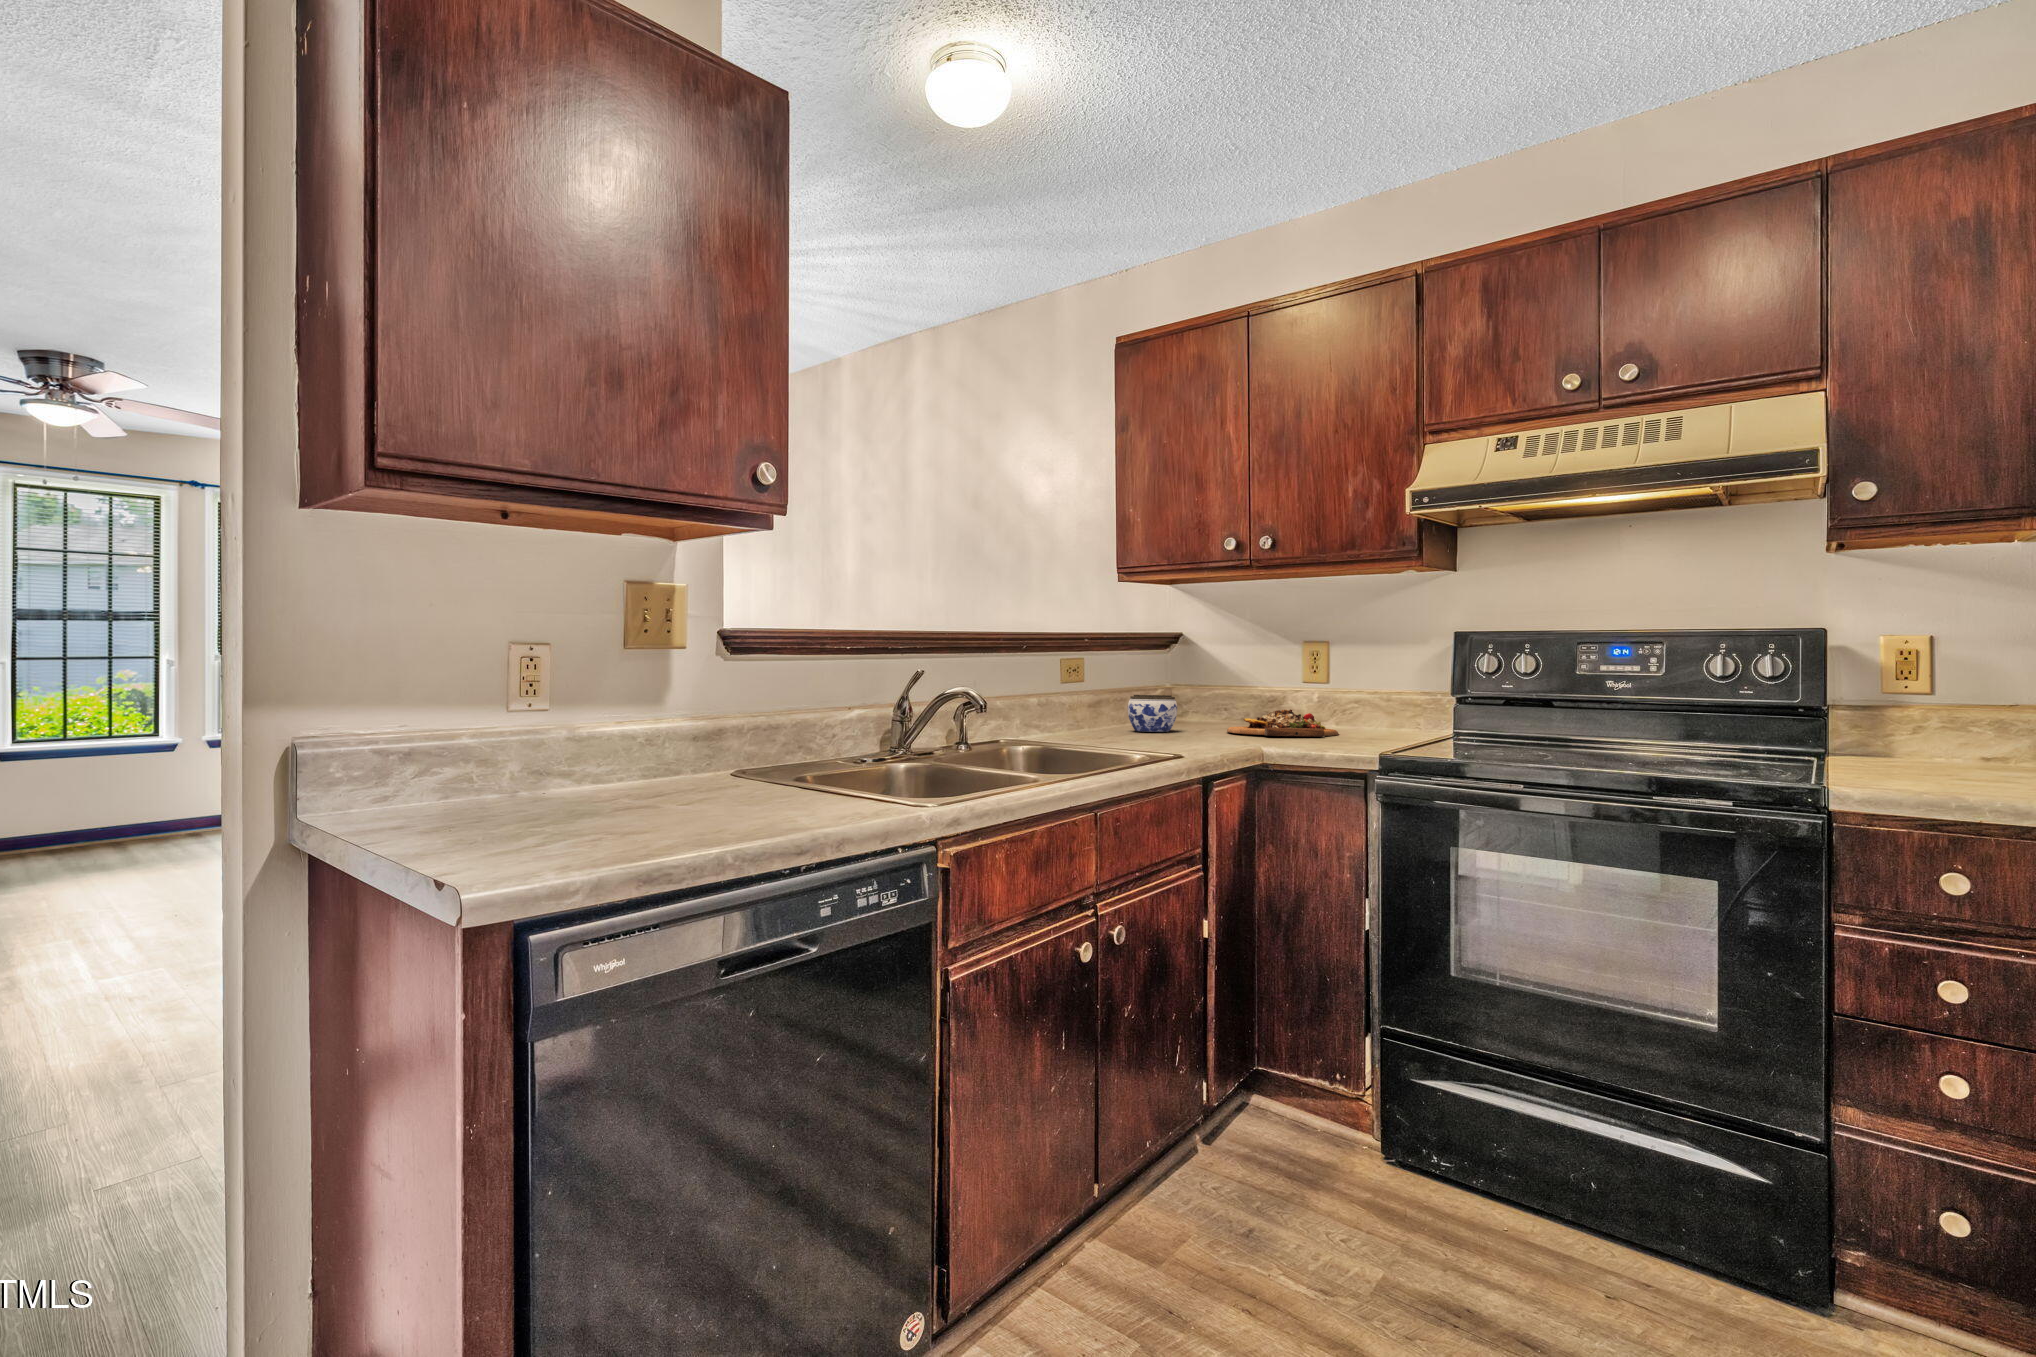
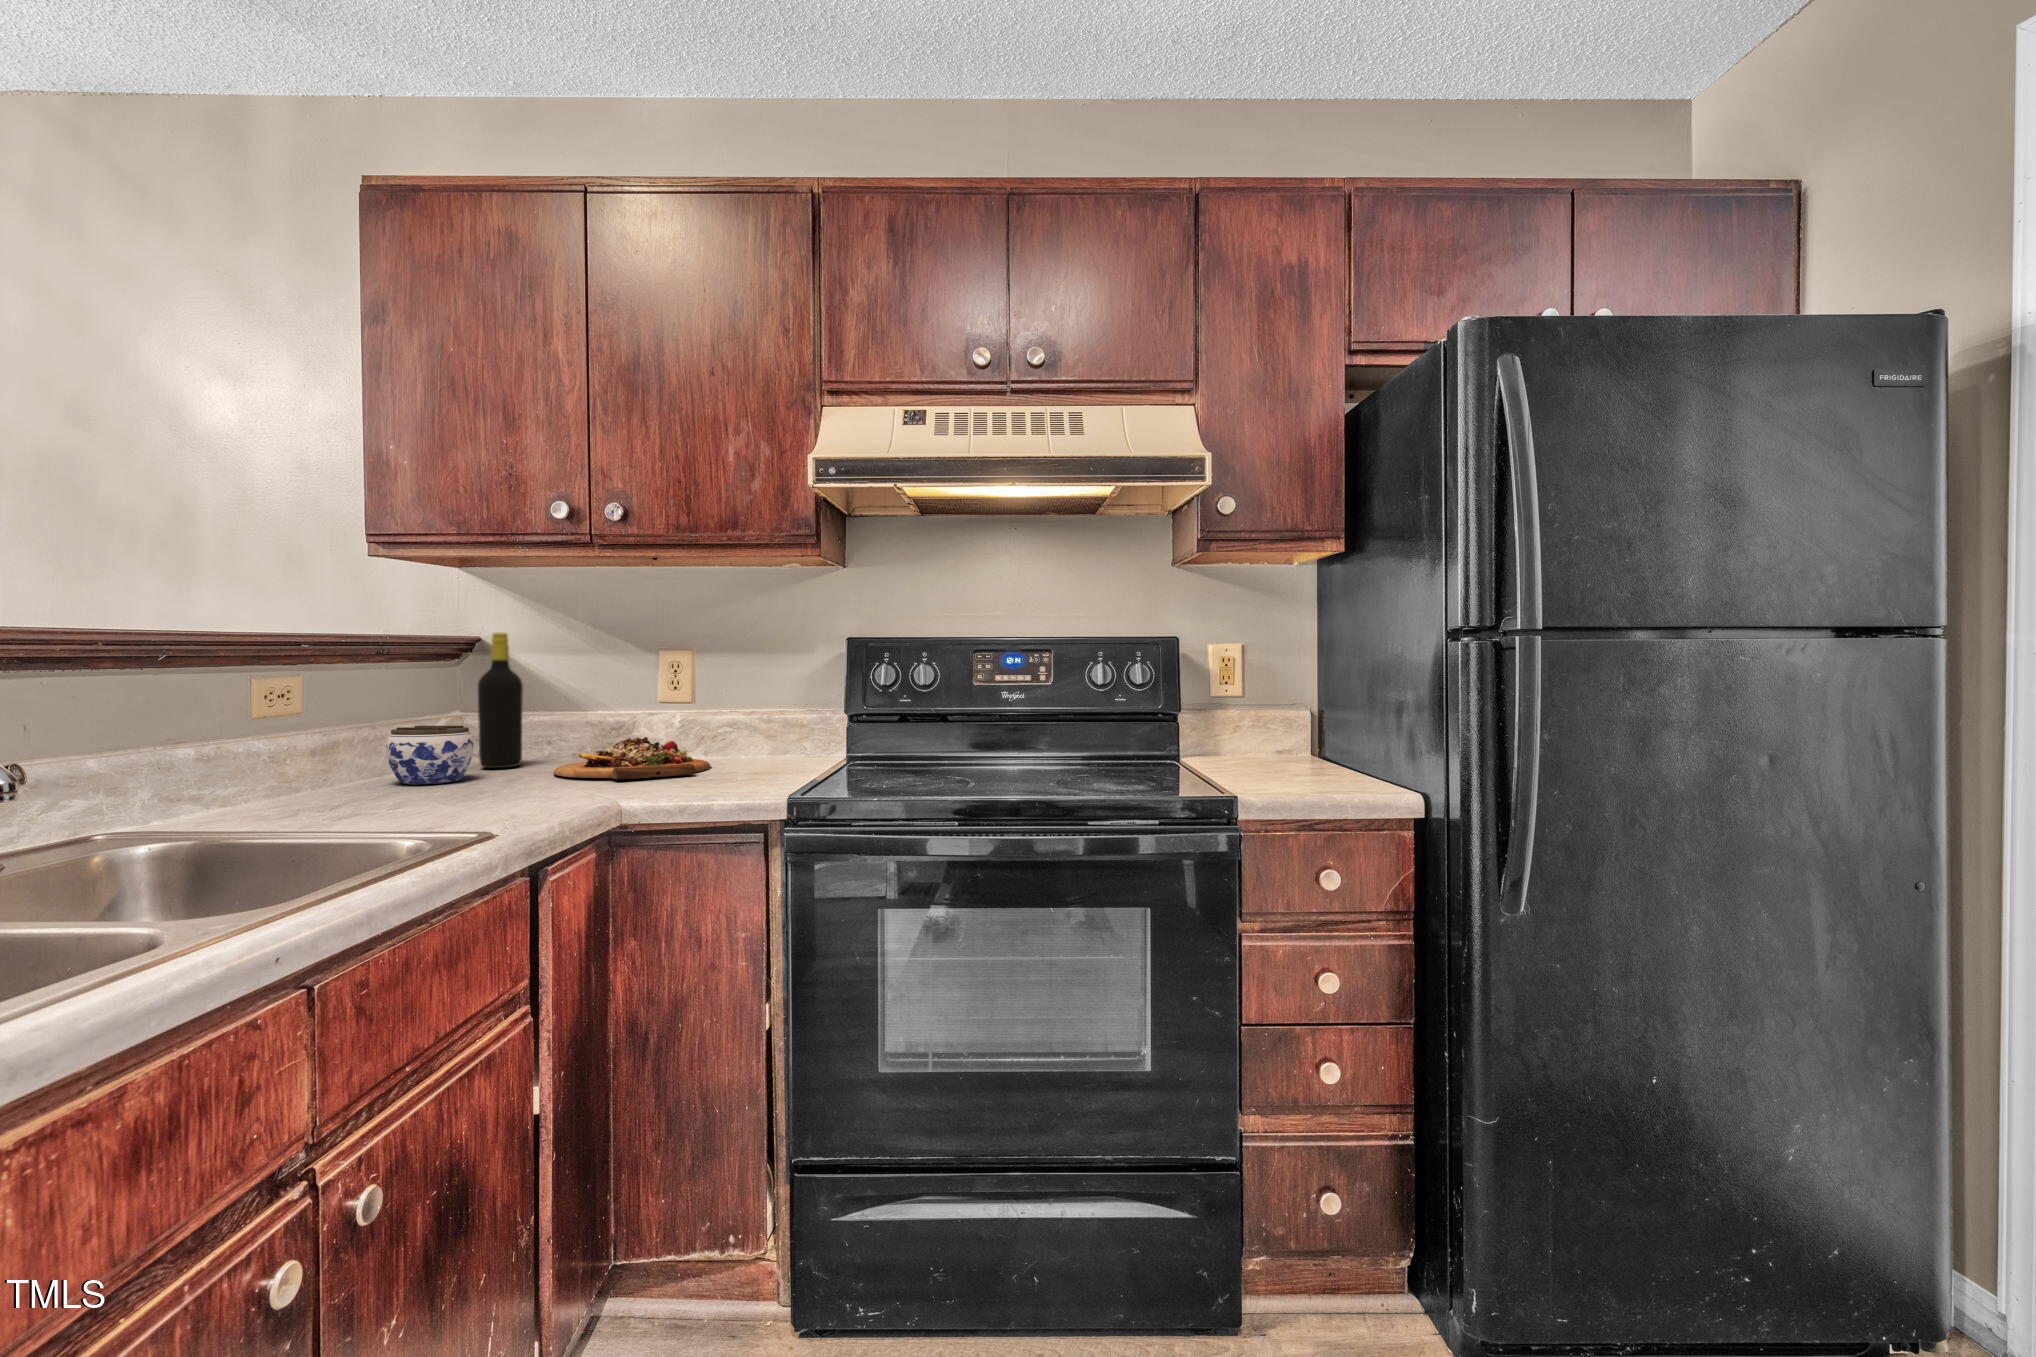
bottle: none [1181,634,1209,728] -> present [478,633,523,768]

